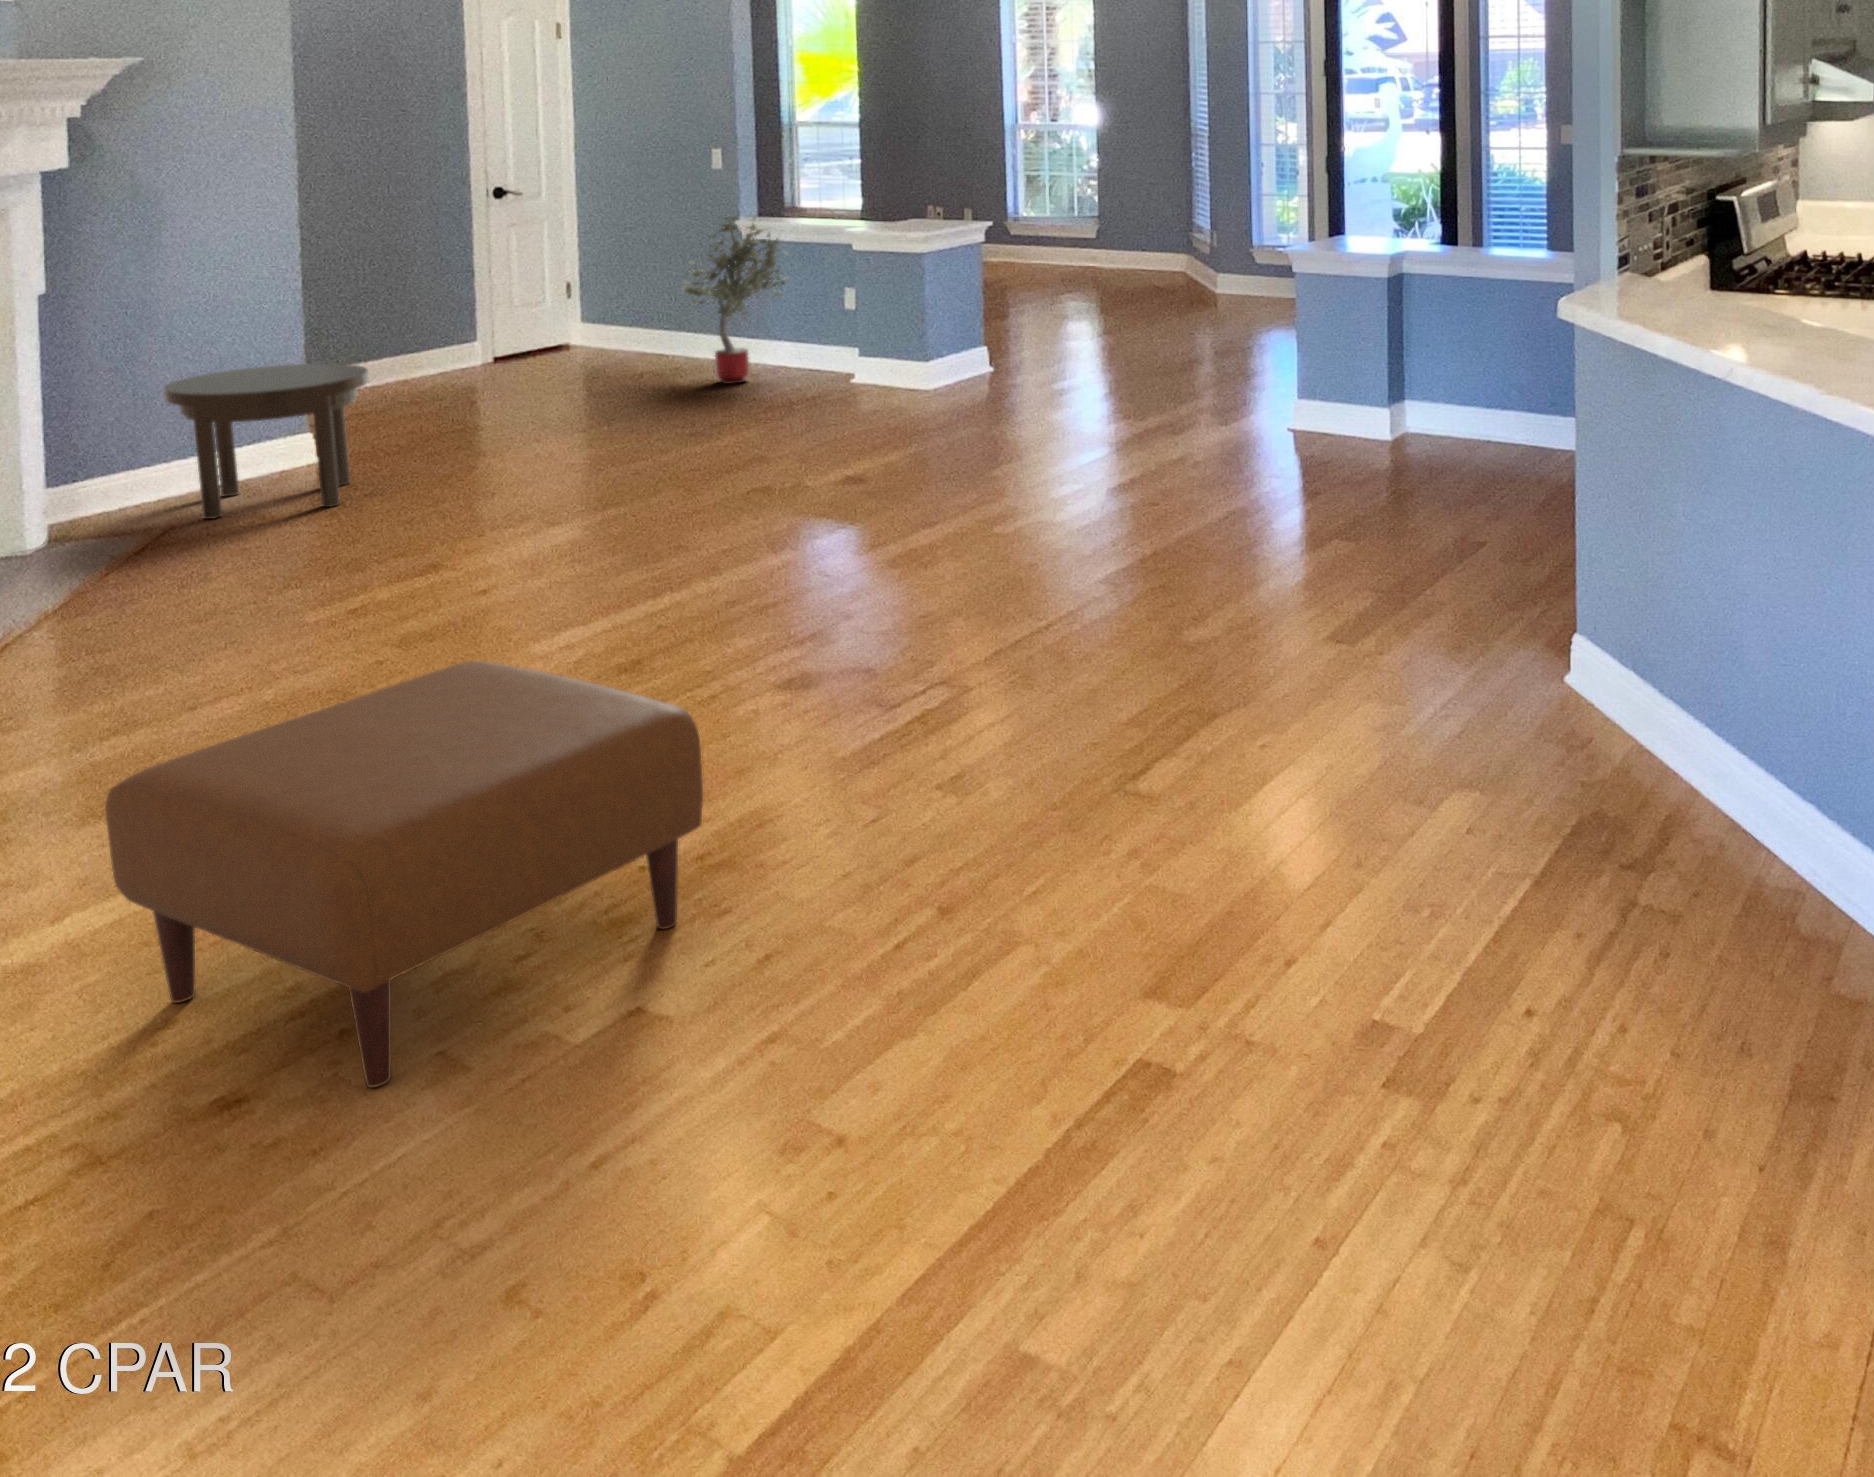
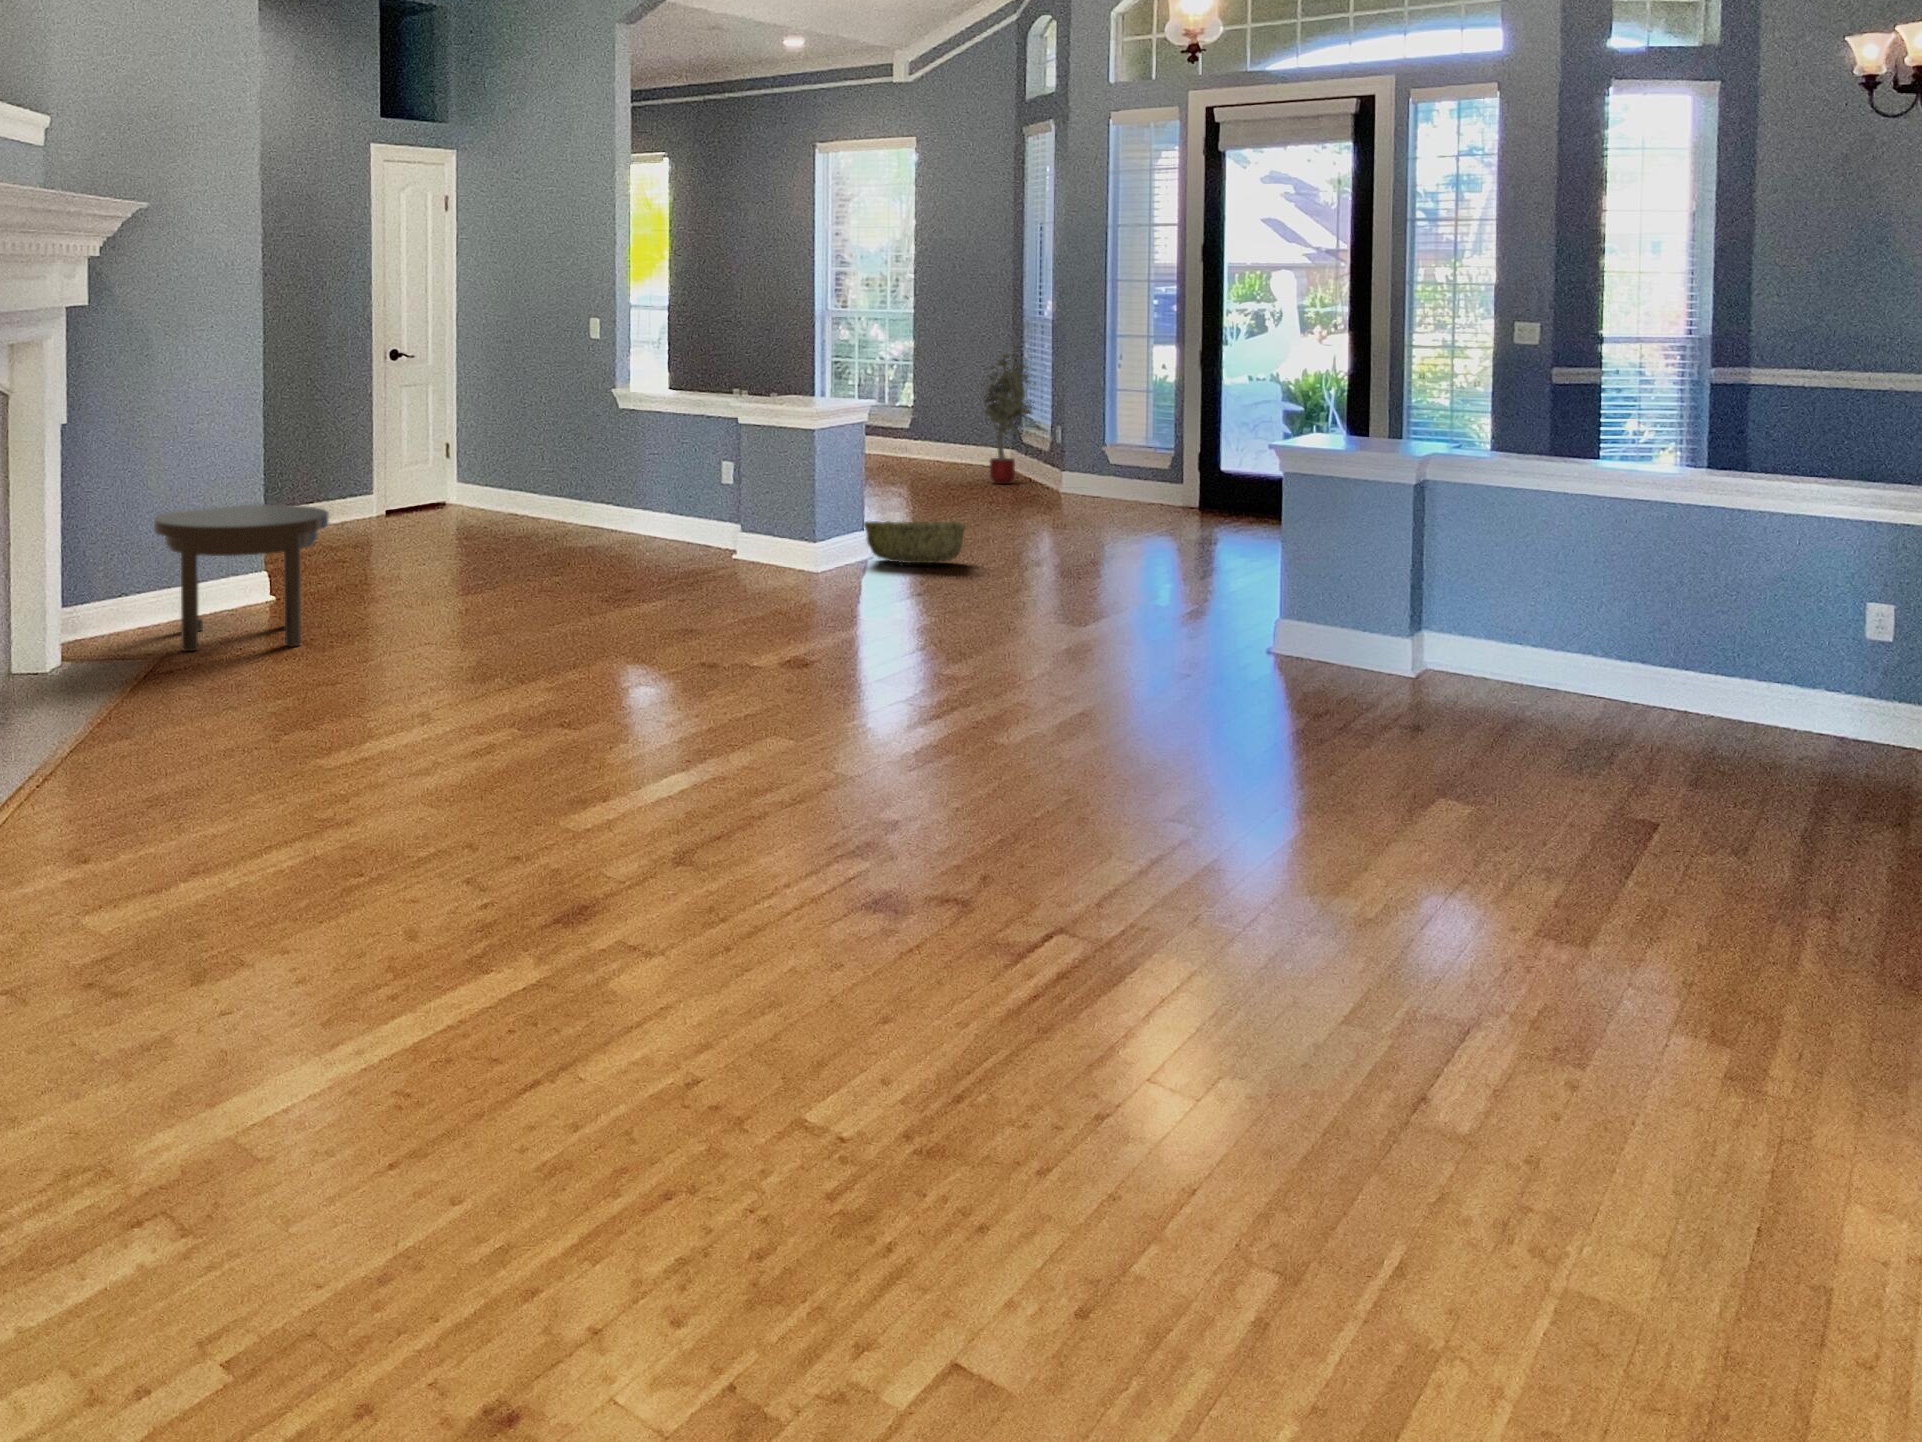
potted tree: present [682,216,787,384] -> present [981,354,1034,484]
woven basket: none [968,344,1067,385] -> present [864,521,965,564]
ottoman: present [105,661,703,1088] -> none [358,798,967,1299]

